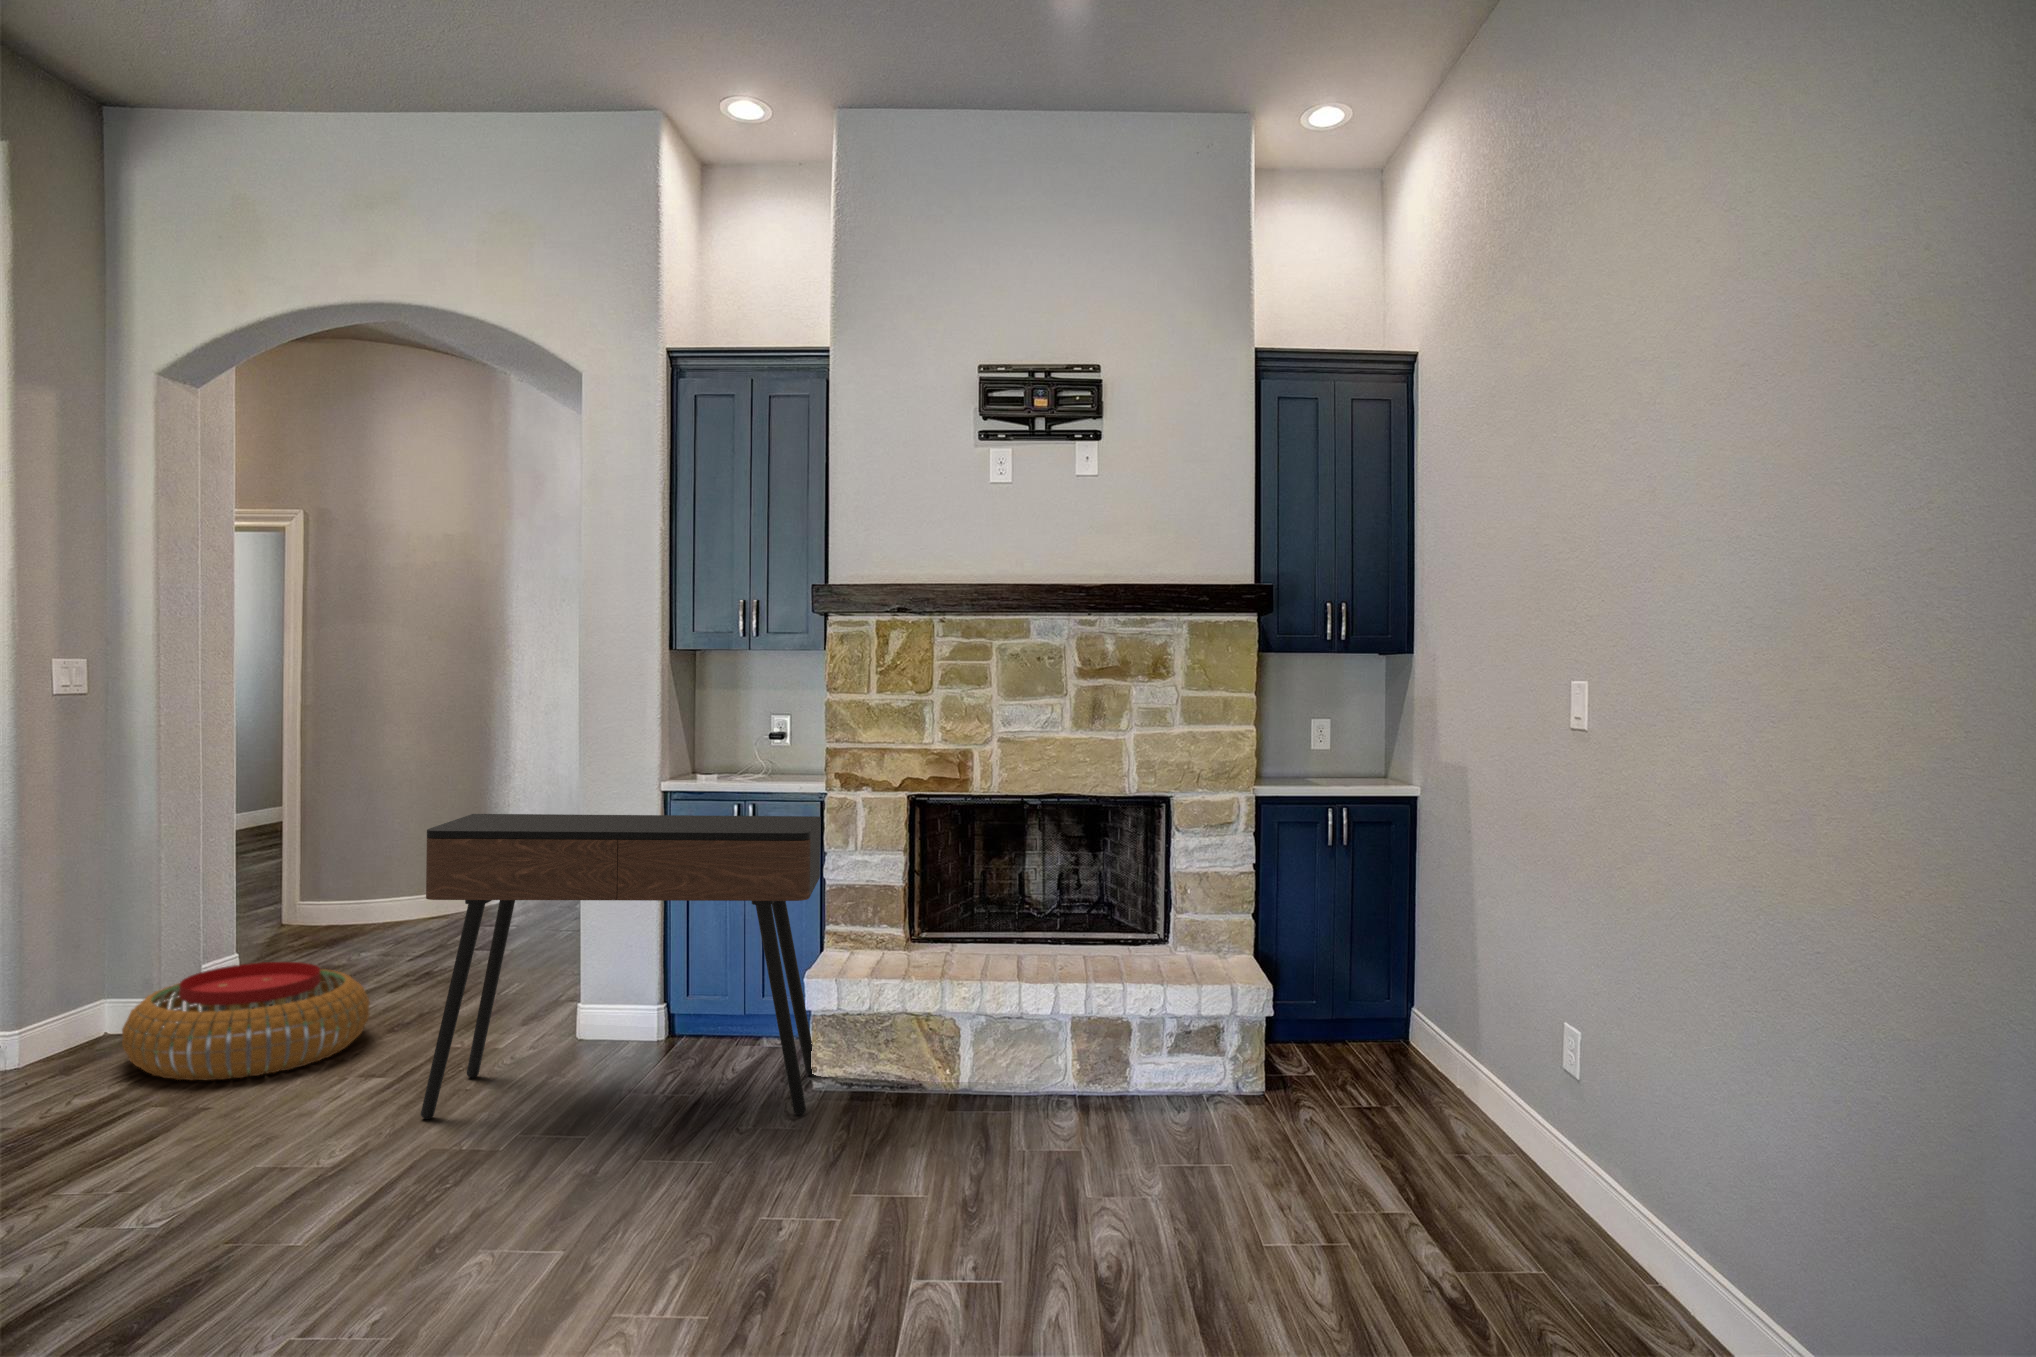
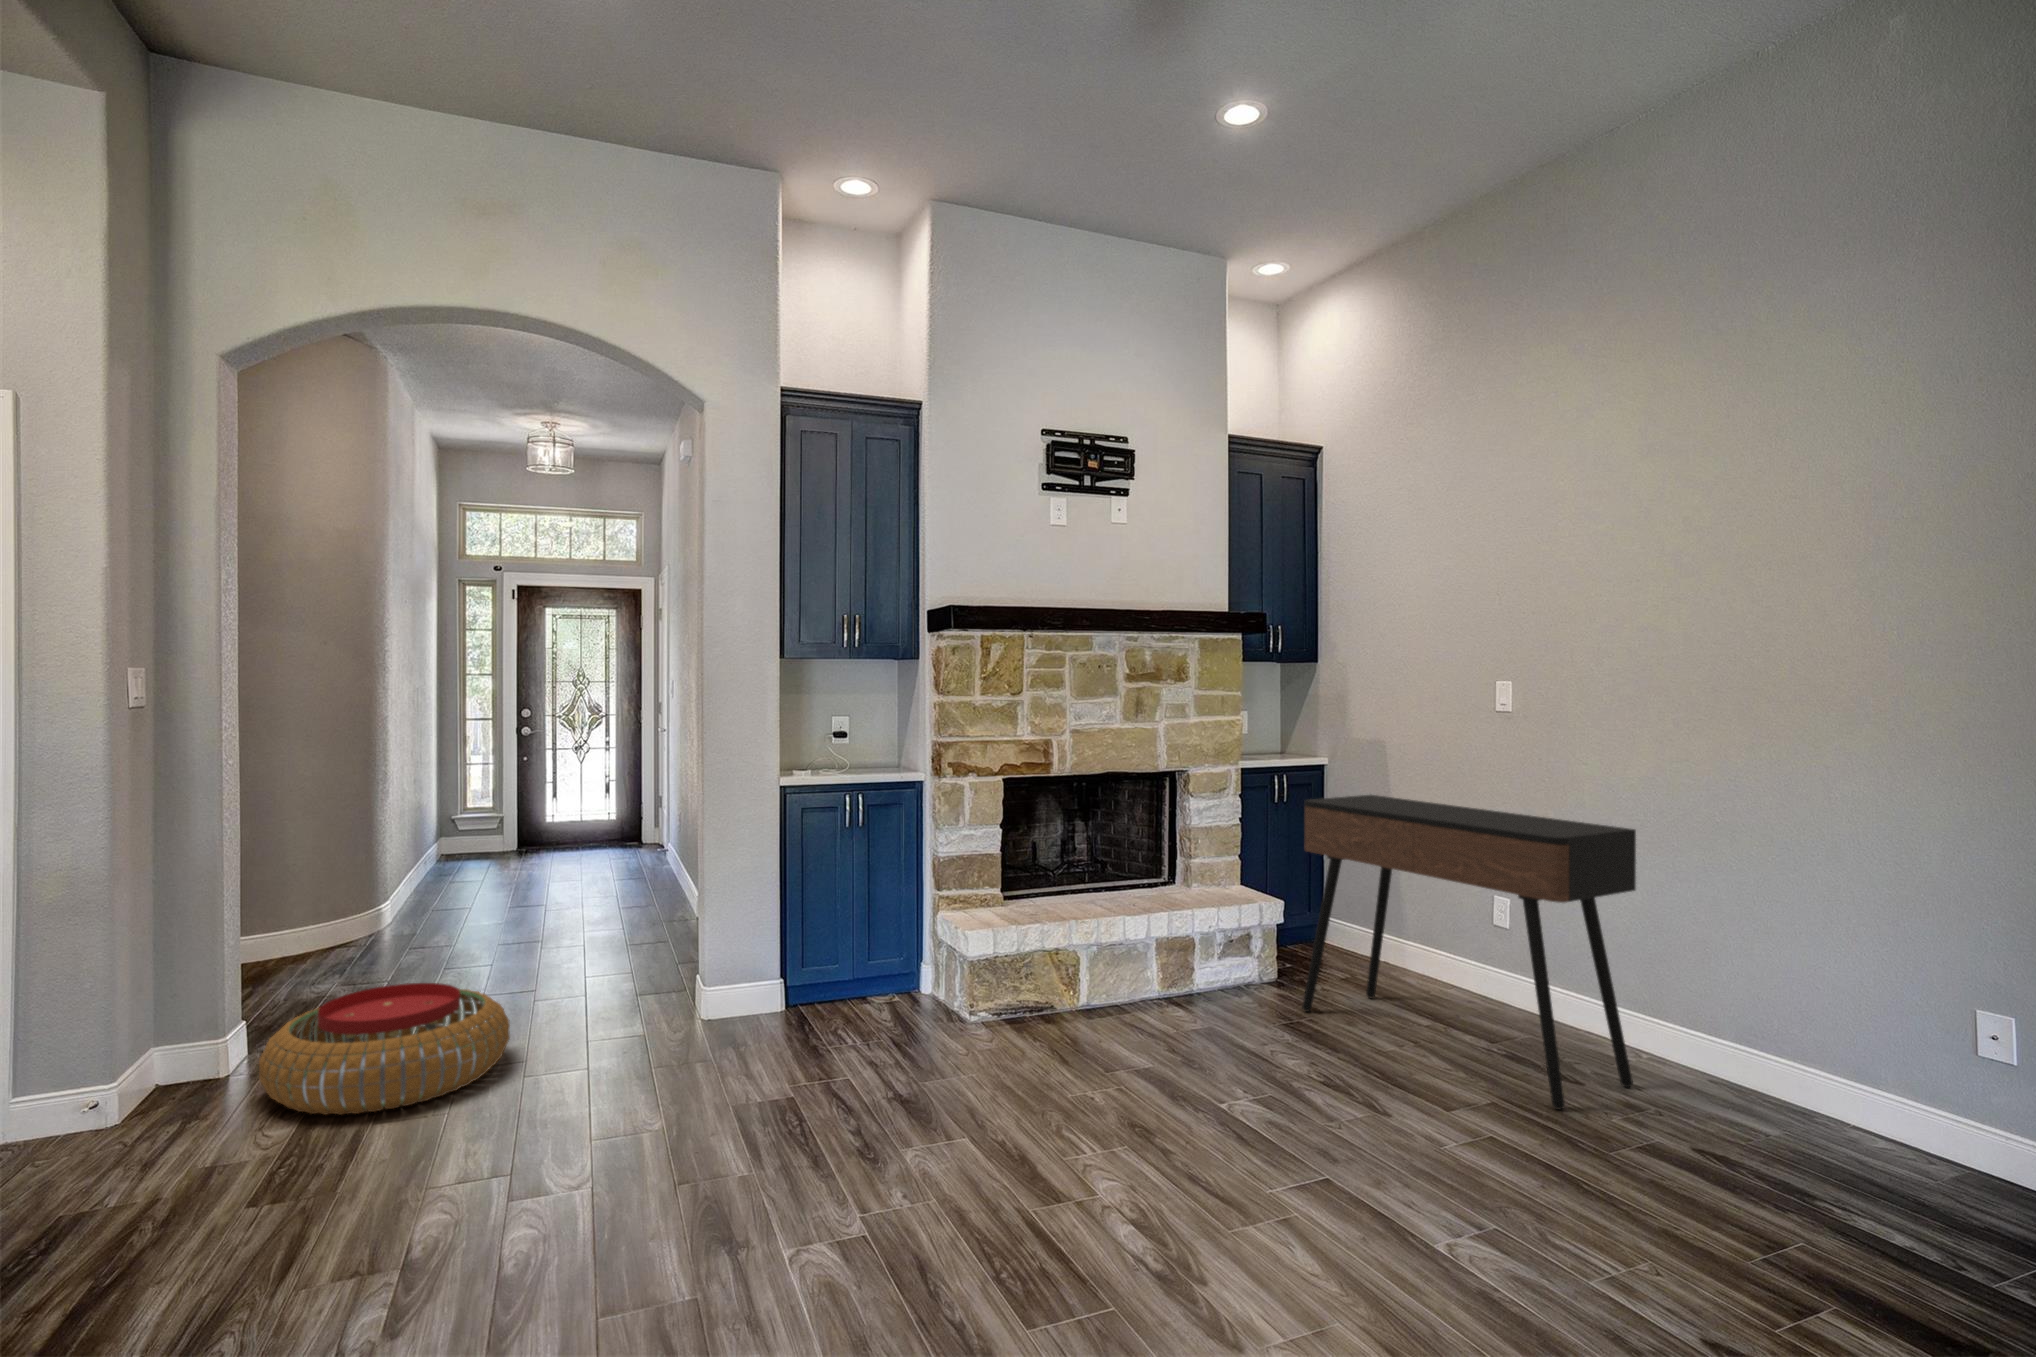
console table: present [421,814,821,1119] -> present [1302,795,1636,1110]

